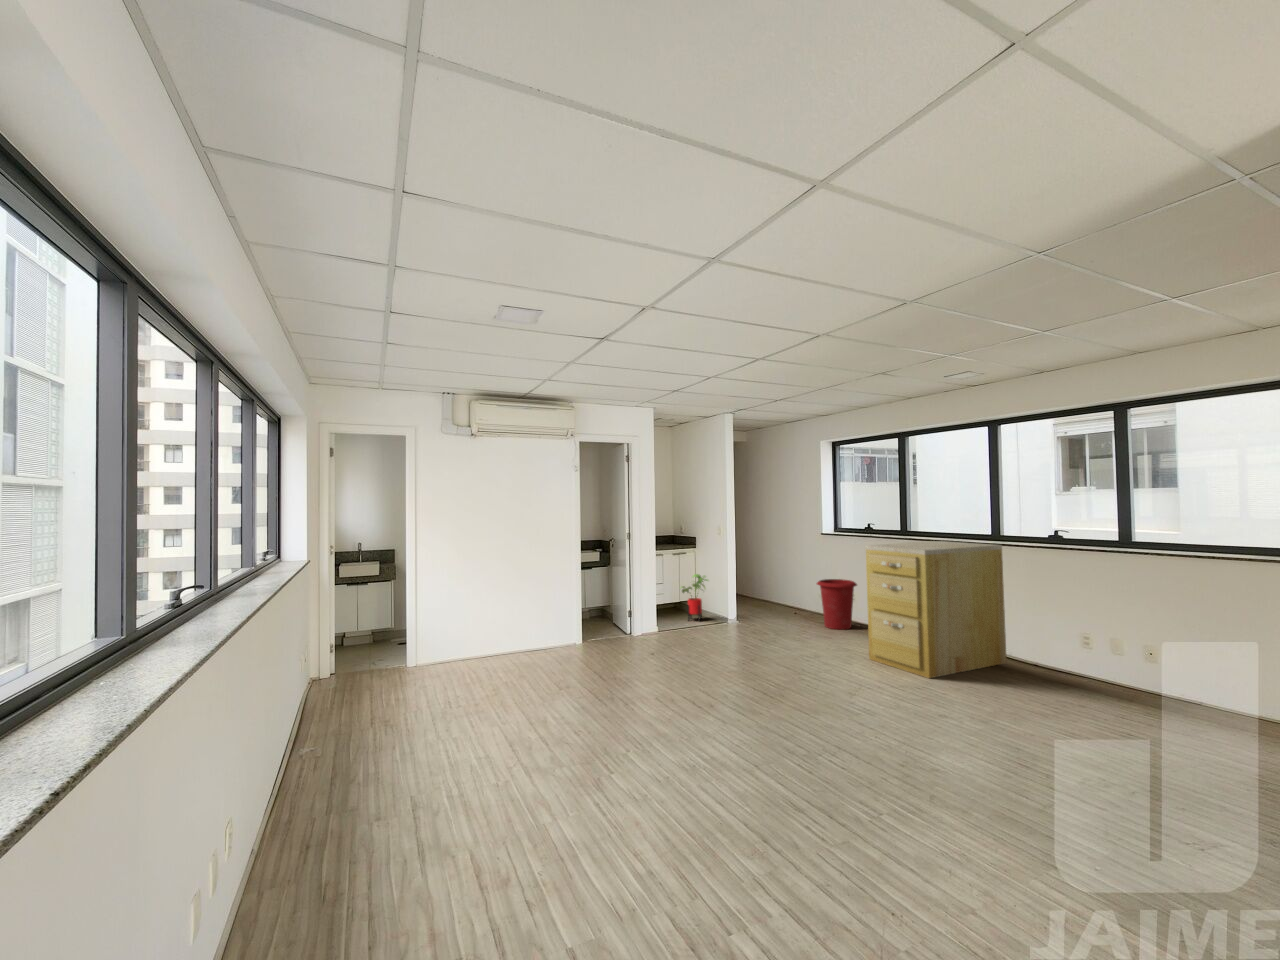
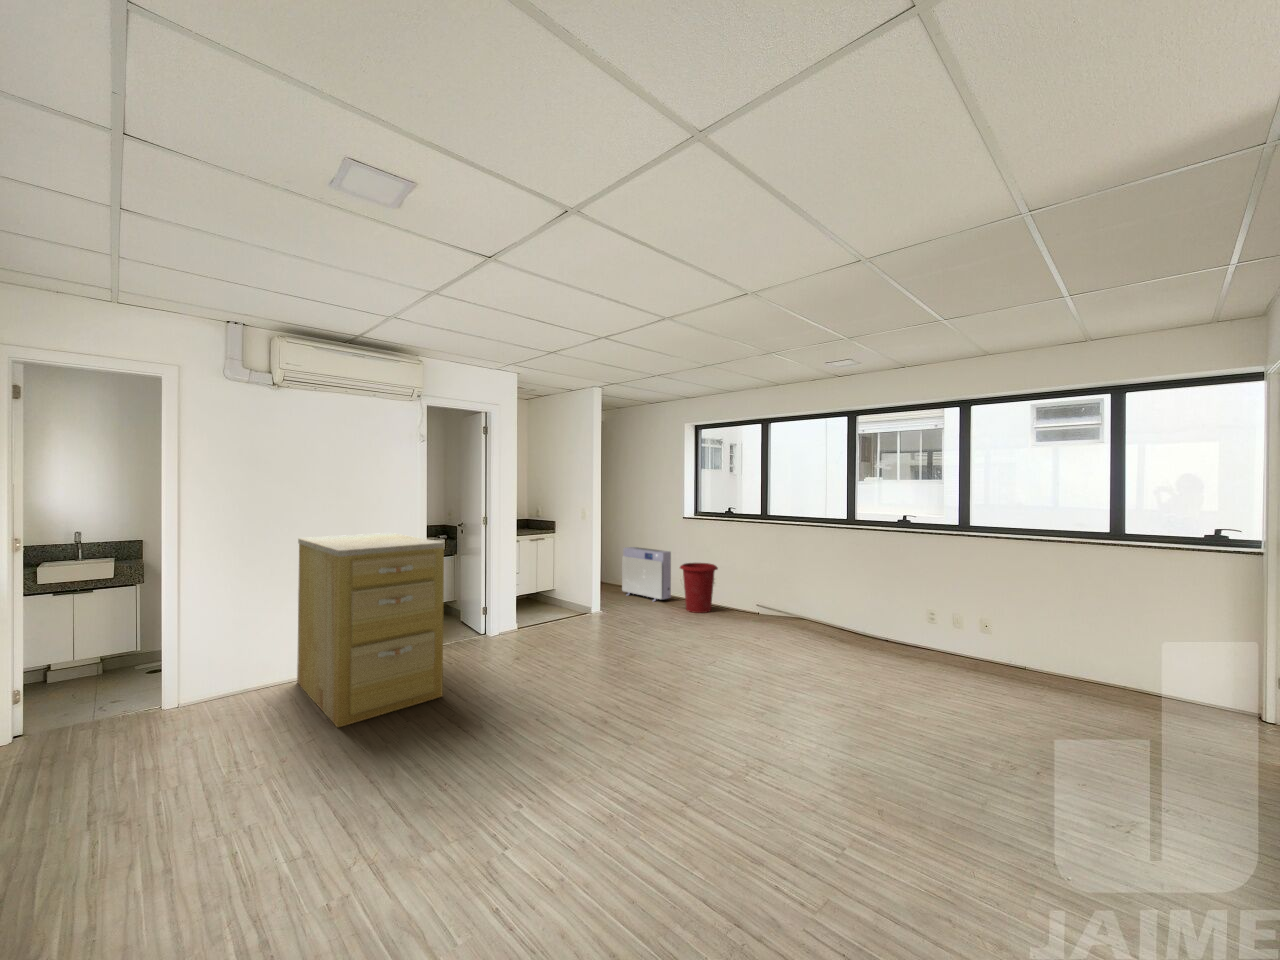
filing cabinet: present [865,541,1007,678] -> present [297,533,444,728]
air purifier: none [764,563,813,617] -> present [622,547,671,602]
house plant: present [681,574,708,620] -> none [539,561,572,612]

